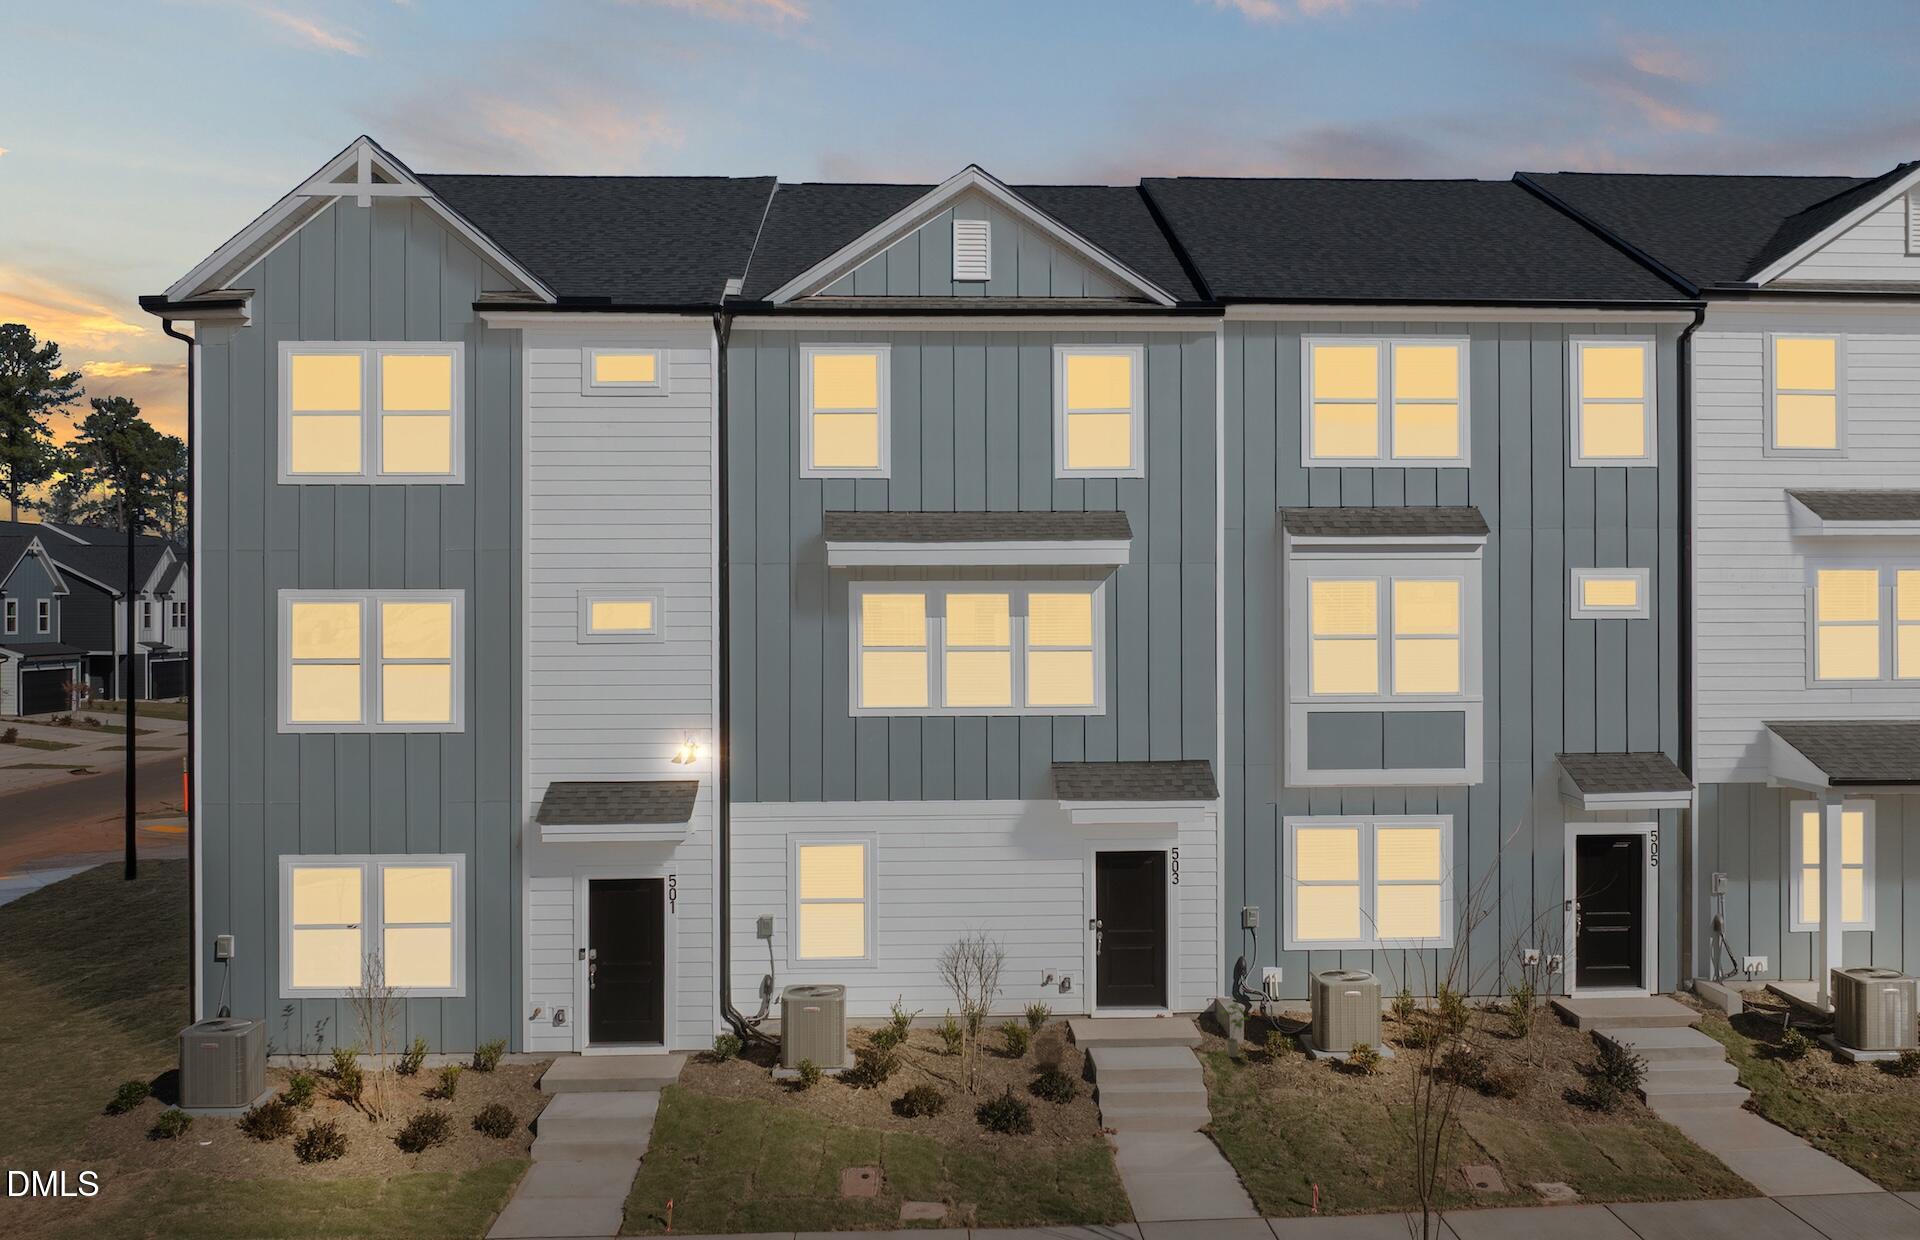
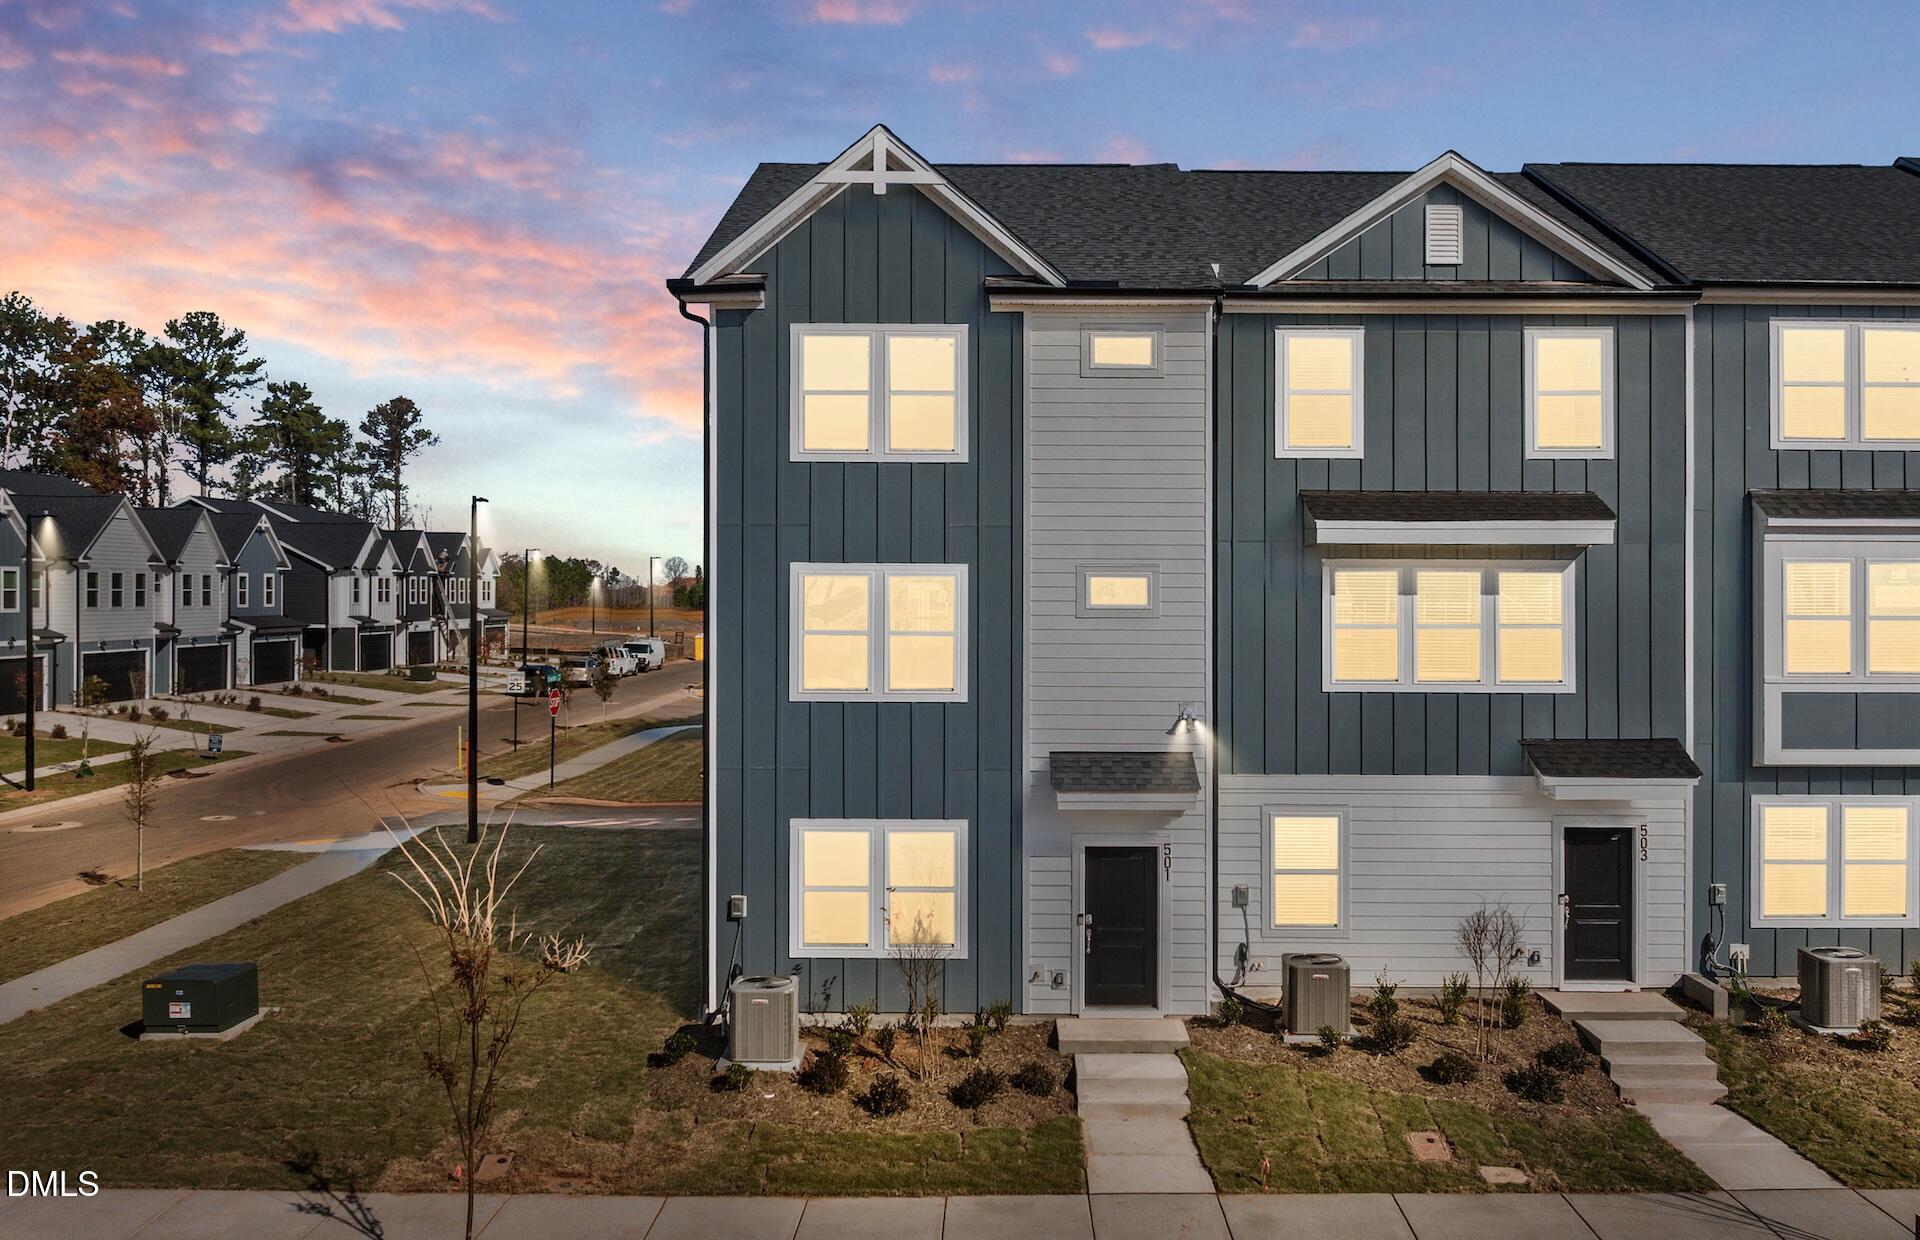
woven basket: present [1035,1034,1063,1067] -> none [1549,999,1579,1031]

